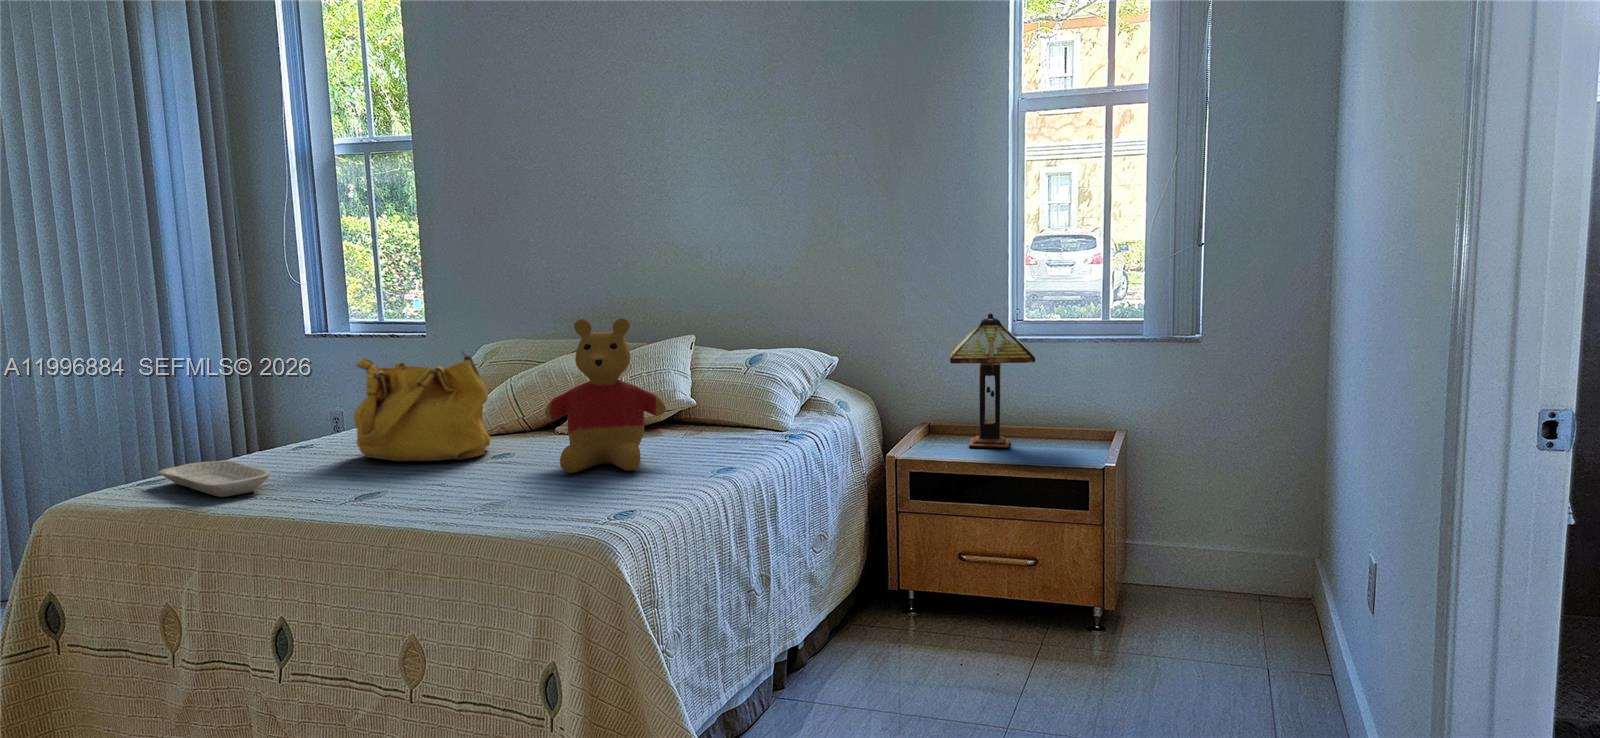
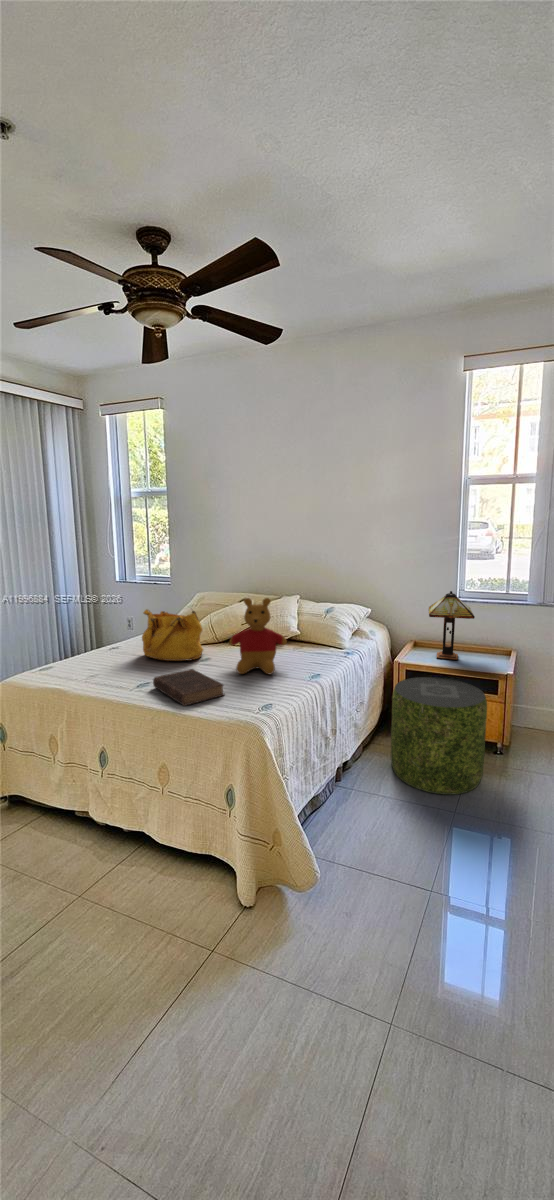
tray: present [159,461,271,497] -> none [57,658,106,680]
book: none [378,463,534,522] -> present [153,669,224,706]
pouf: none [882,477,1061,696] -> present [391,677,487,795]

